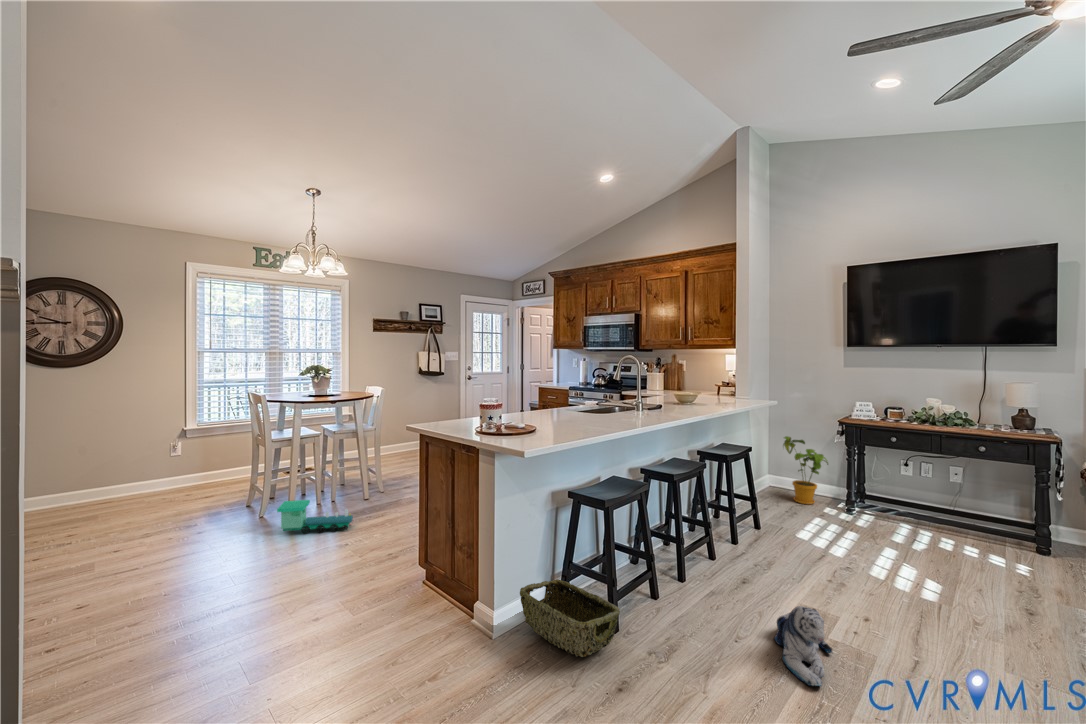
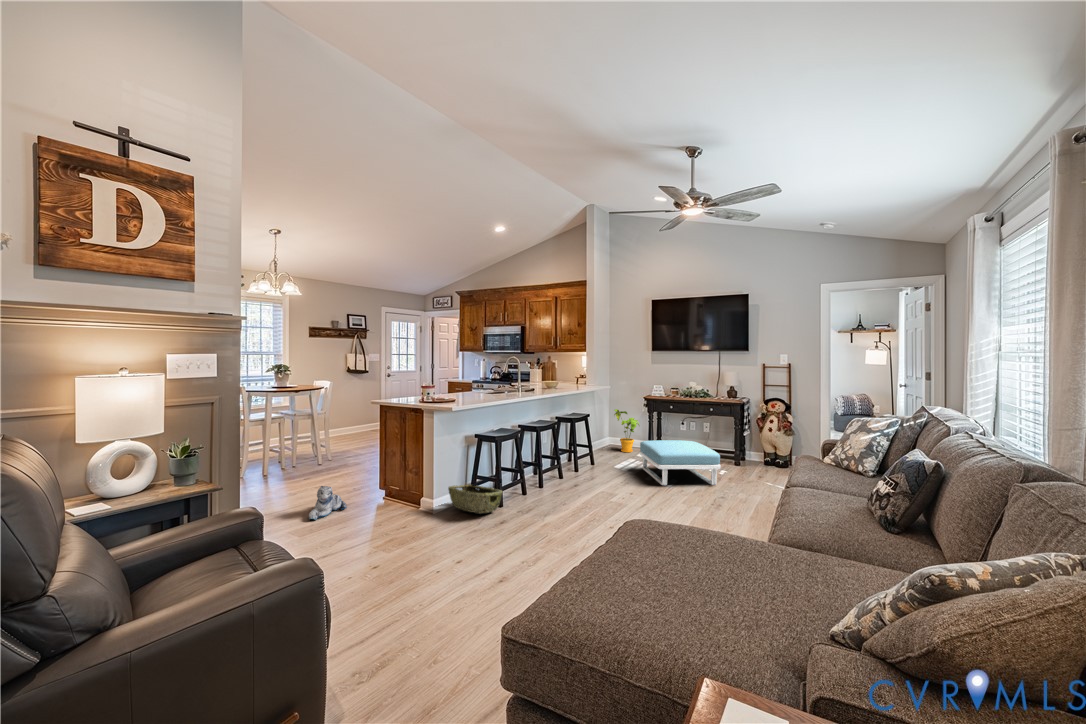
toy train: present [277,500,353,534] -> none [266,461,320,484]
footstool: none [849,501,1053,609] -> present [640,440,721,486]
plush toy: present [774,606,832,686] -> present [309,486,347,520]

